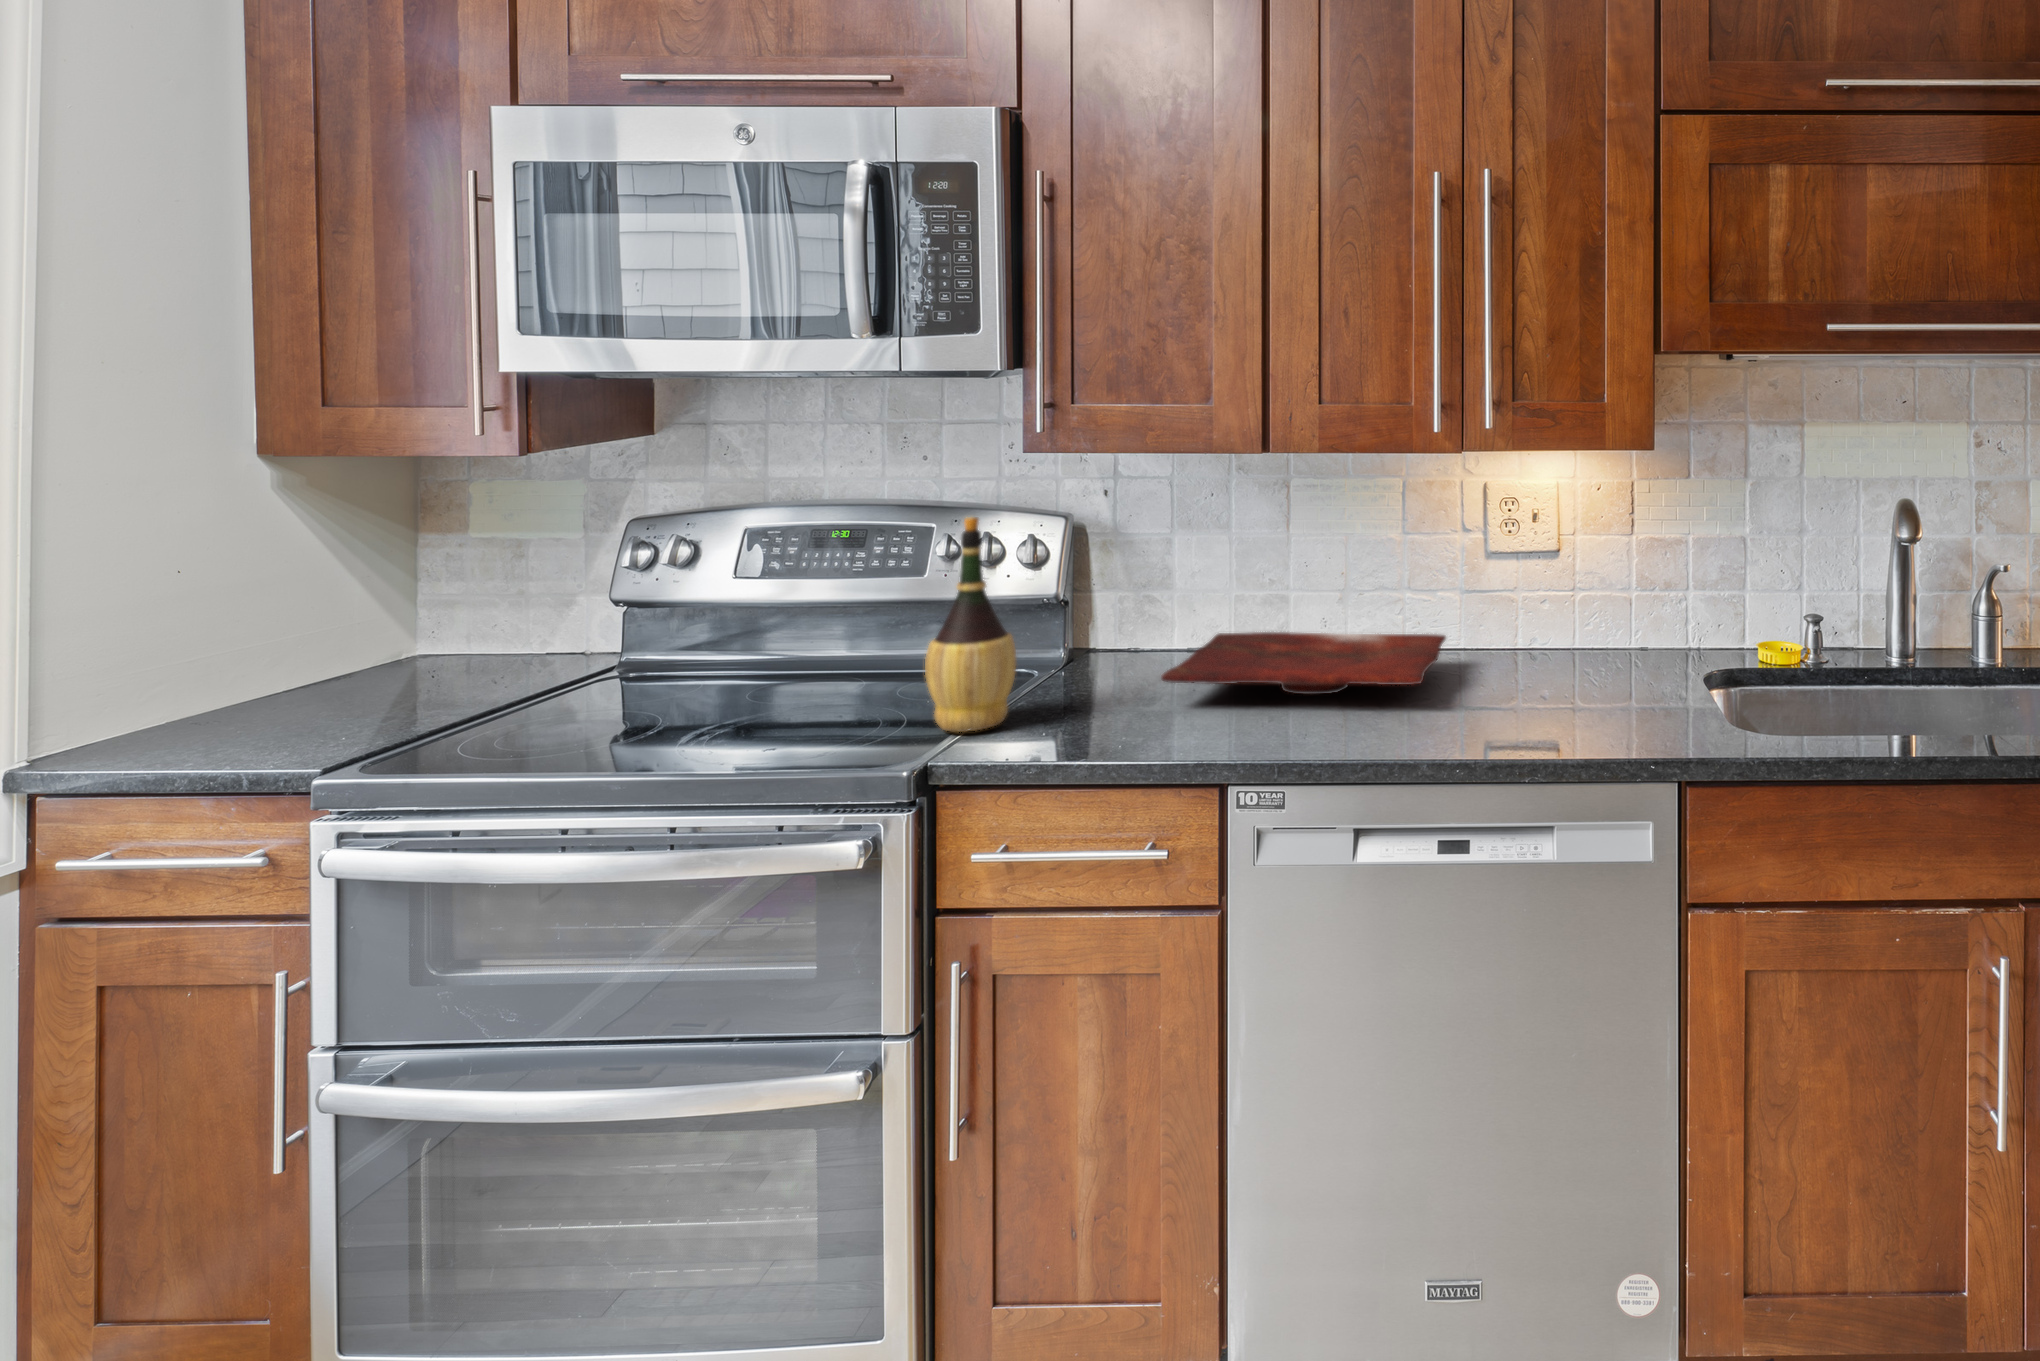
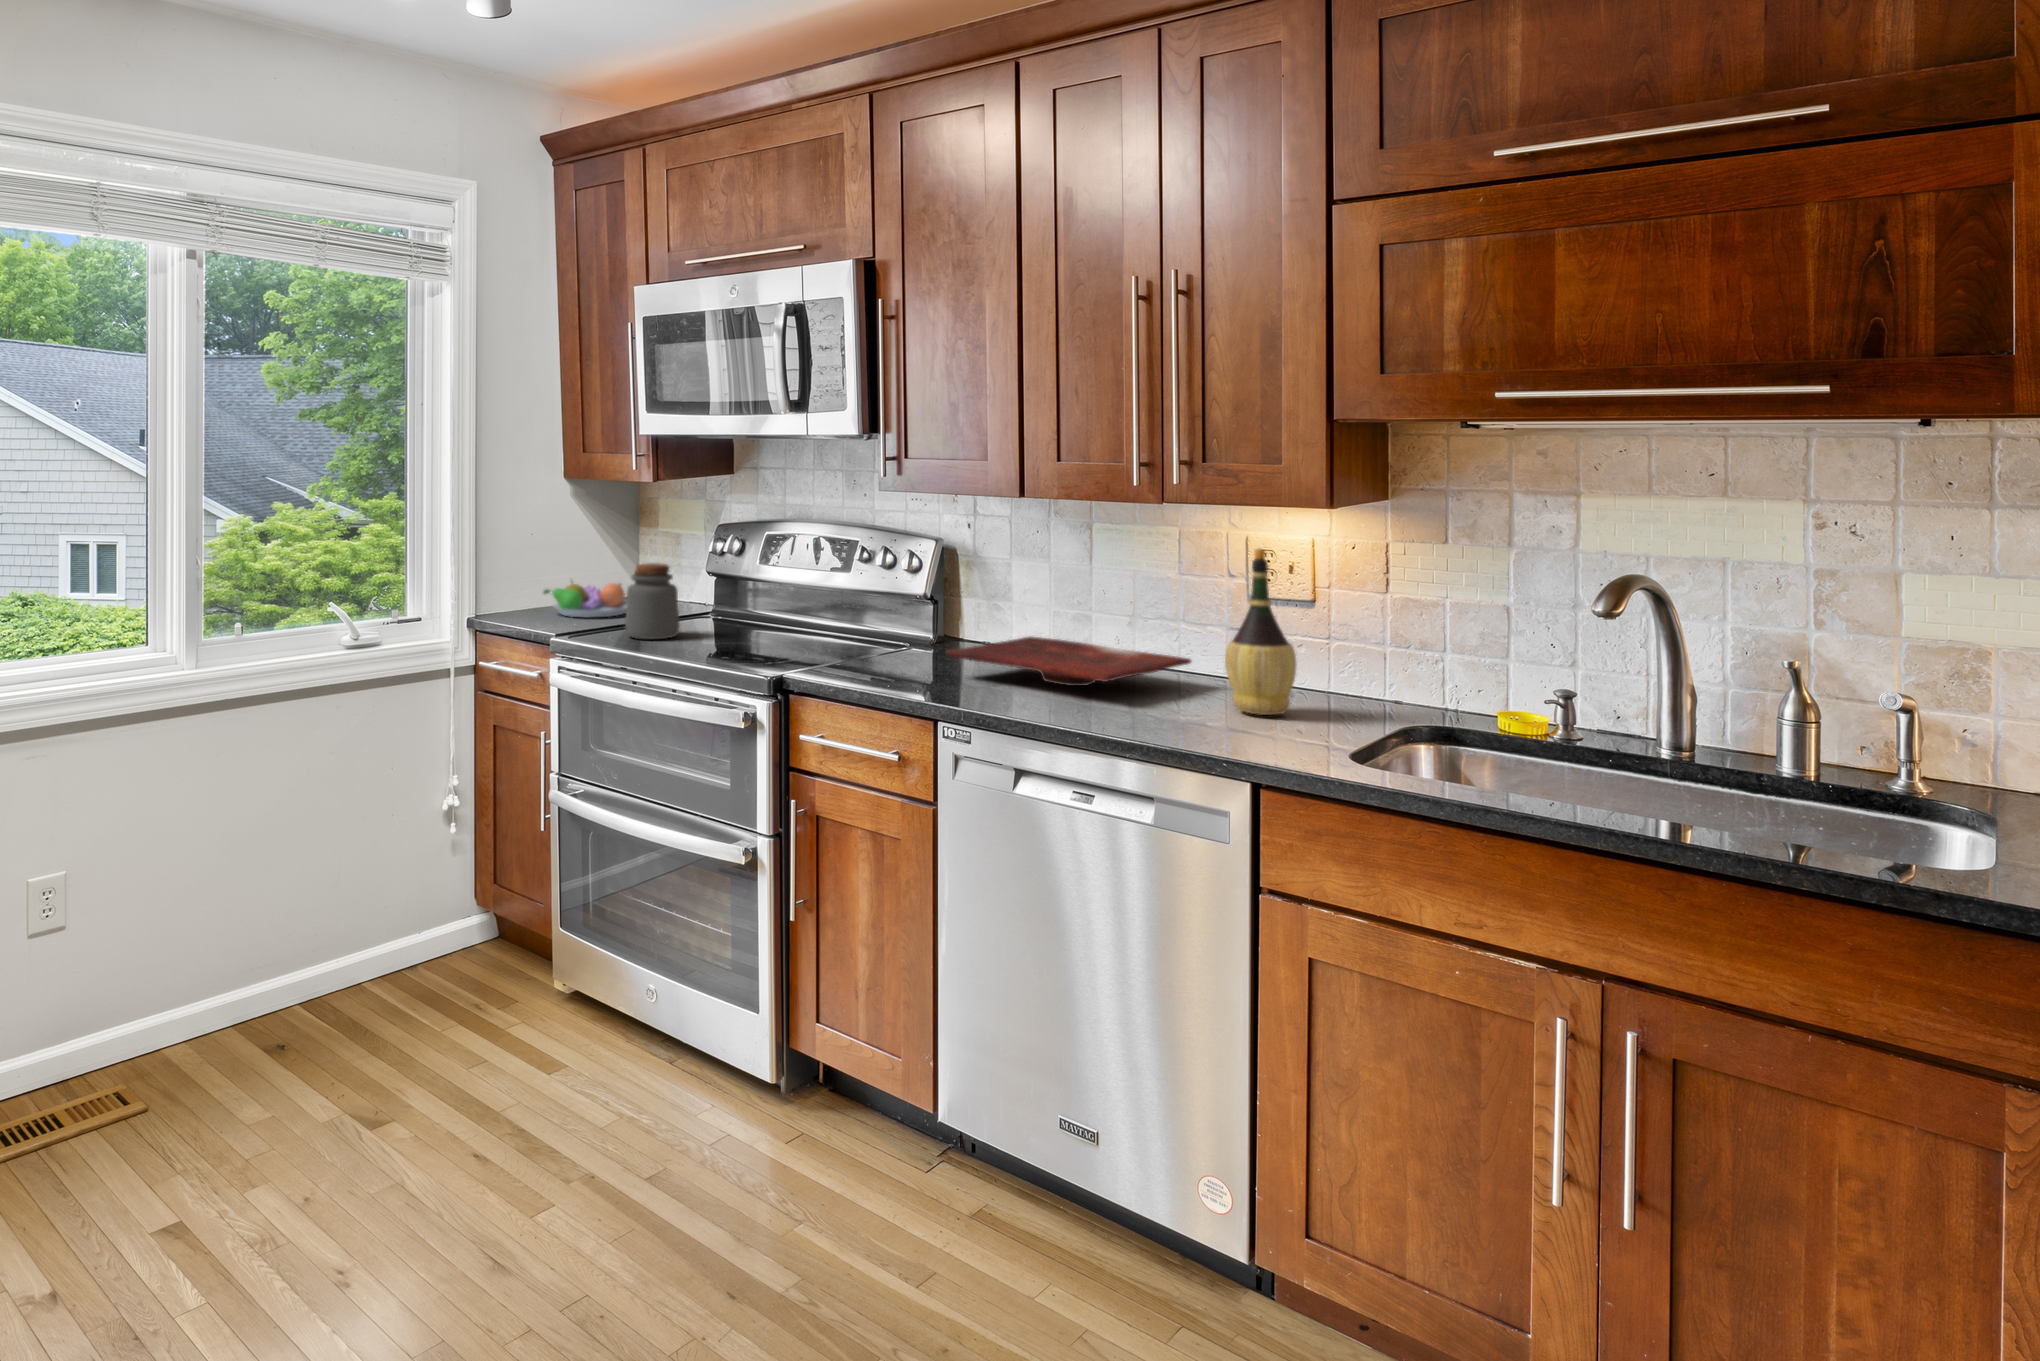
wine bottle: present [925,517,1016,732] -> present [1225,549,1296,715]
jar: none [494,599,613,742] -> present [625,563,679,639]
fruit bowl: none [222,639,443,719] -> present [544,581,627,617]

